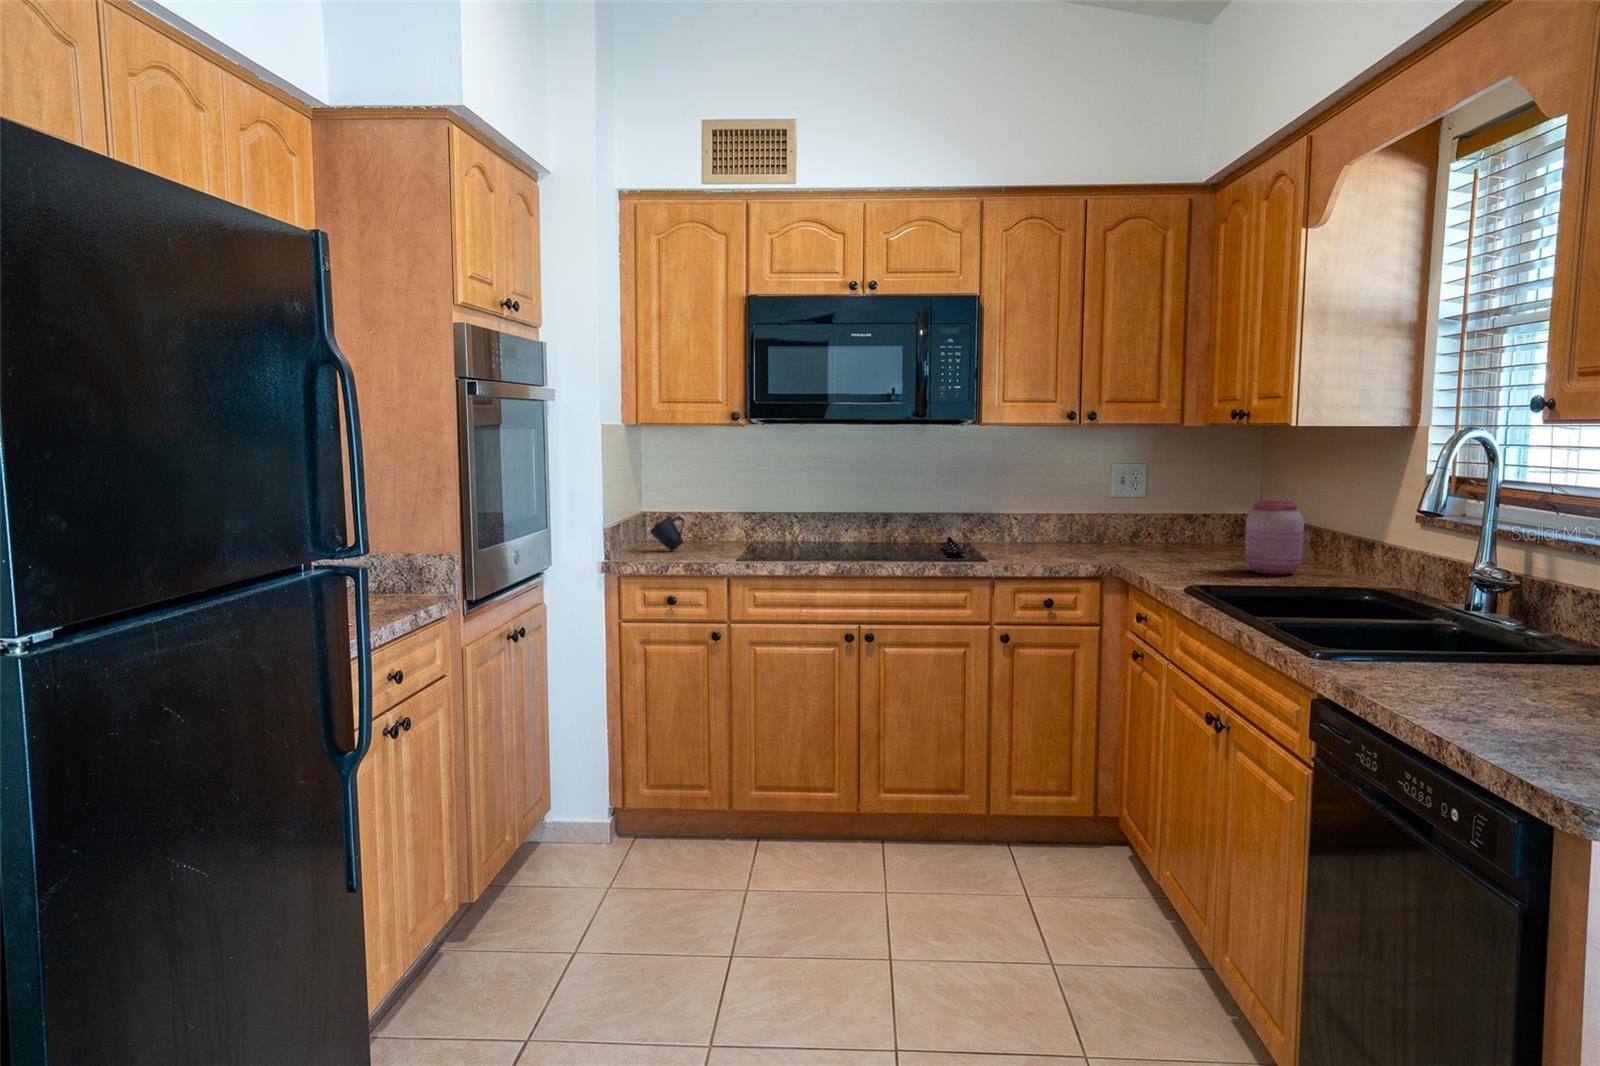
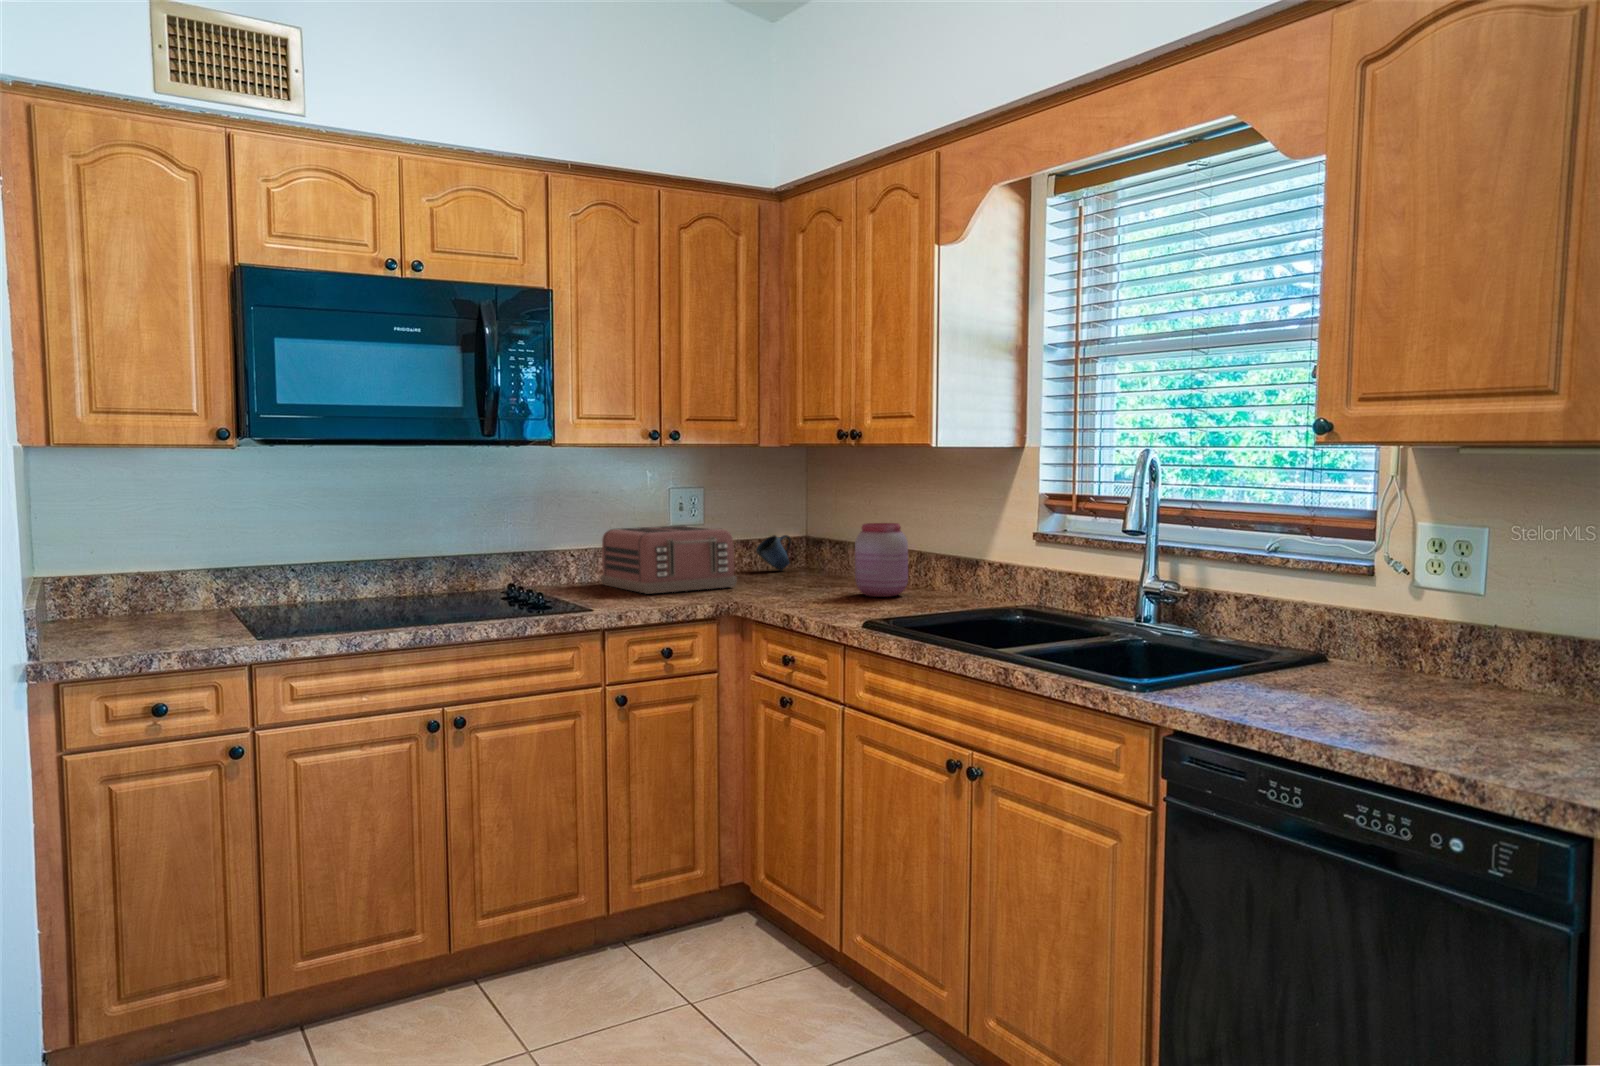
toaster: none [1037,497,1146,554] -> present [601,525,737,594]
mug: present [650,516,685,551] -> present [756,535,791,571]

